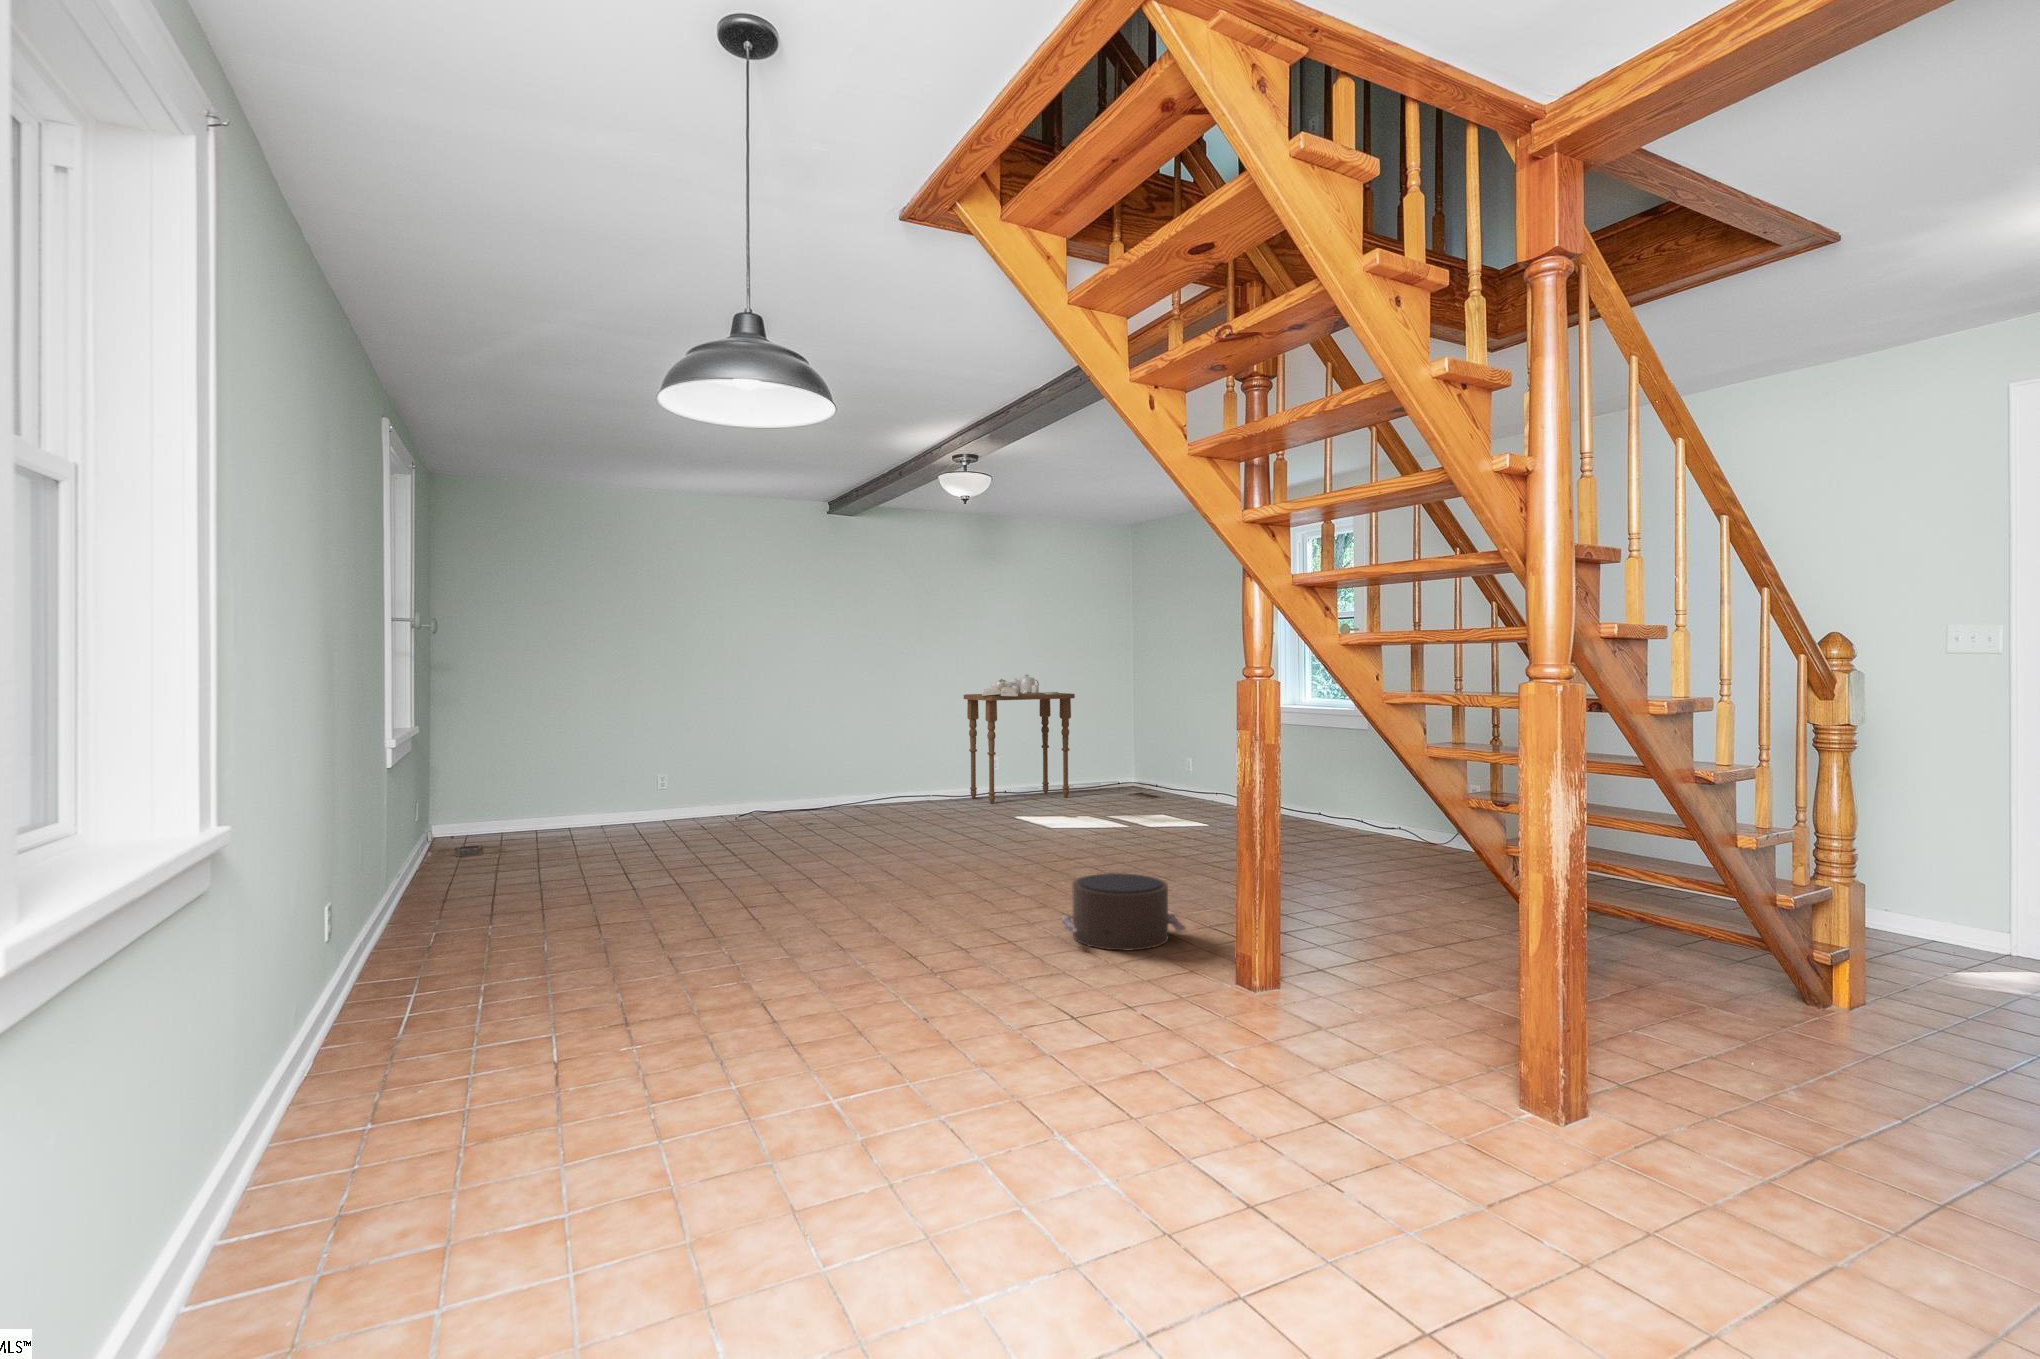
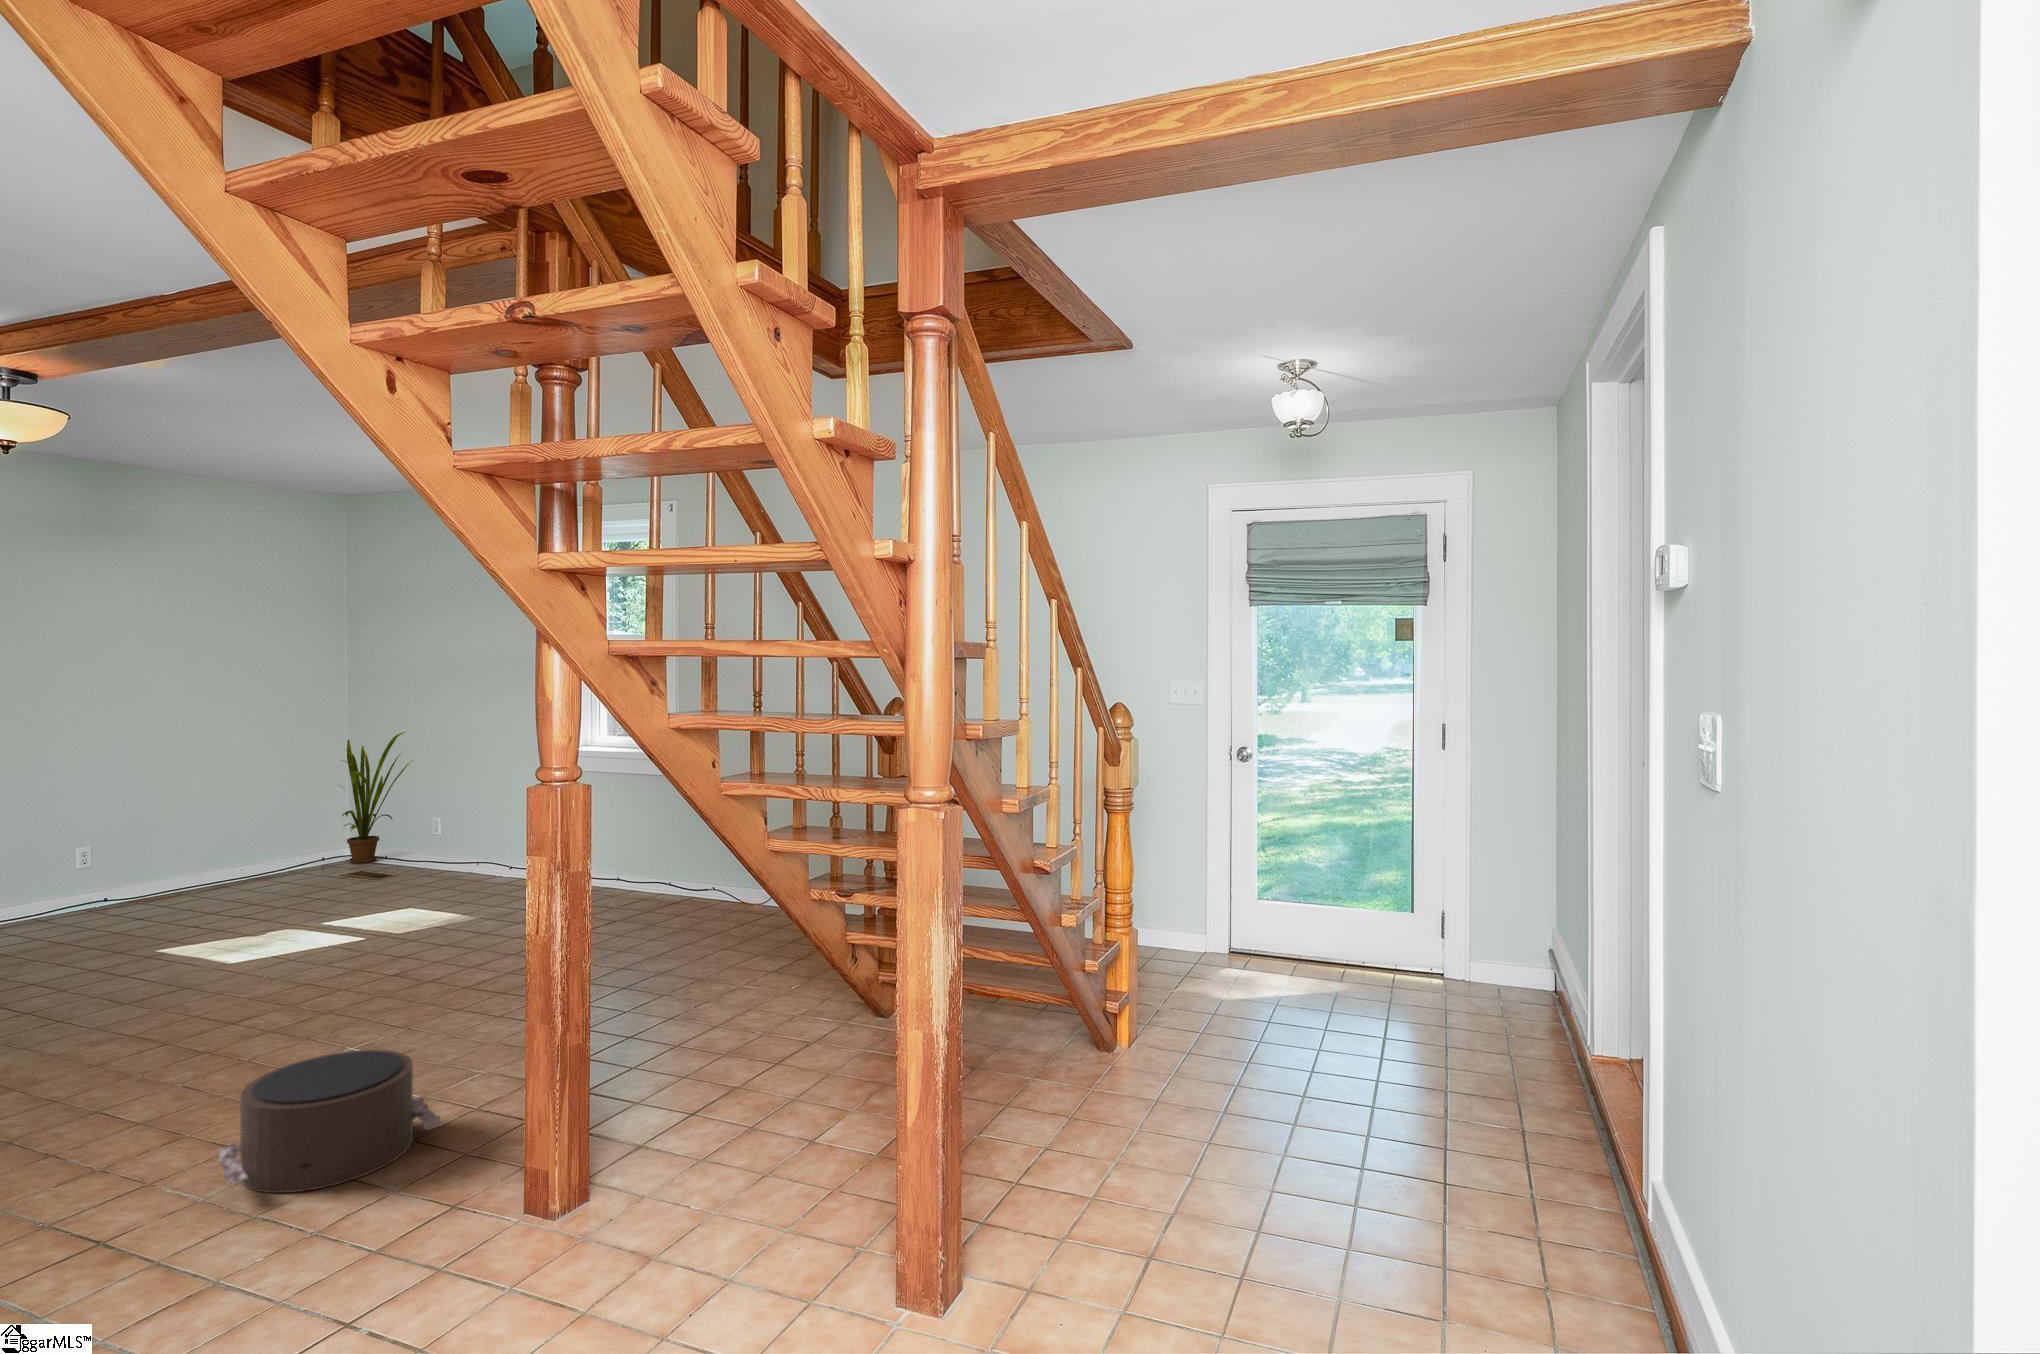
side table: present [964,675,1075,803] -> none [37,709,258,913]
house plant: none [1120,698,1170,794] -> present [341,732,412,863]

